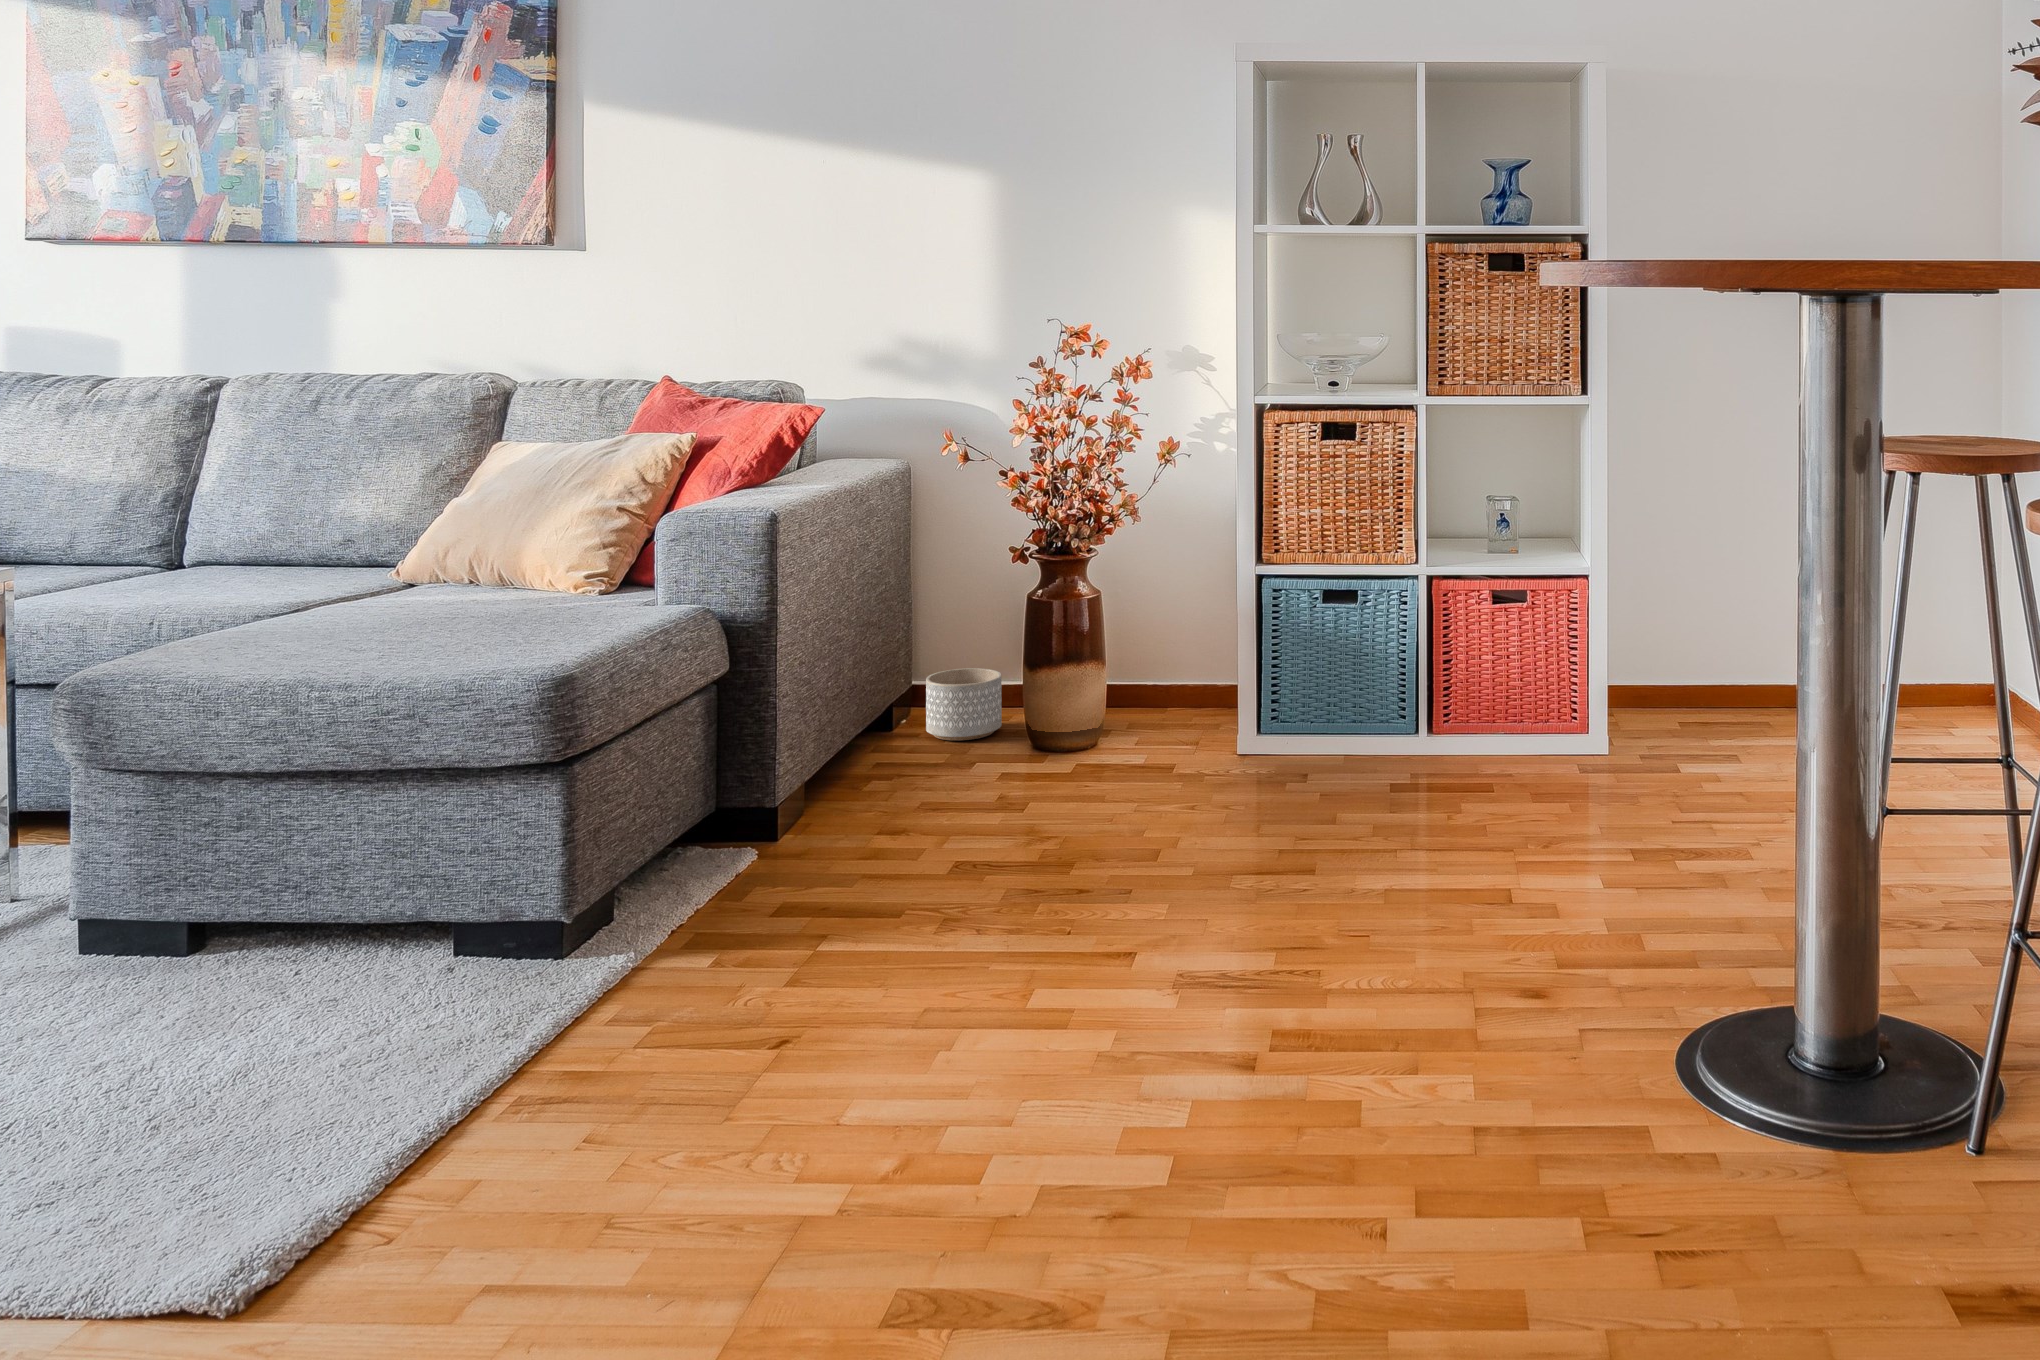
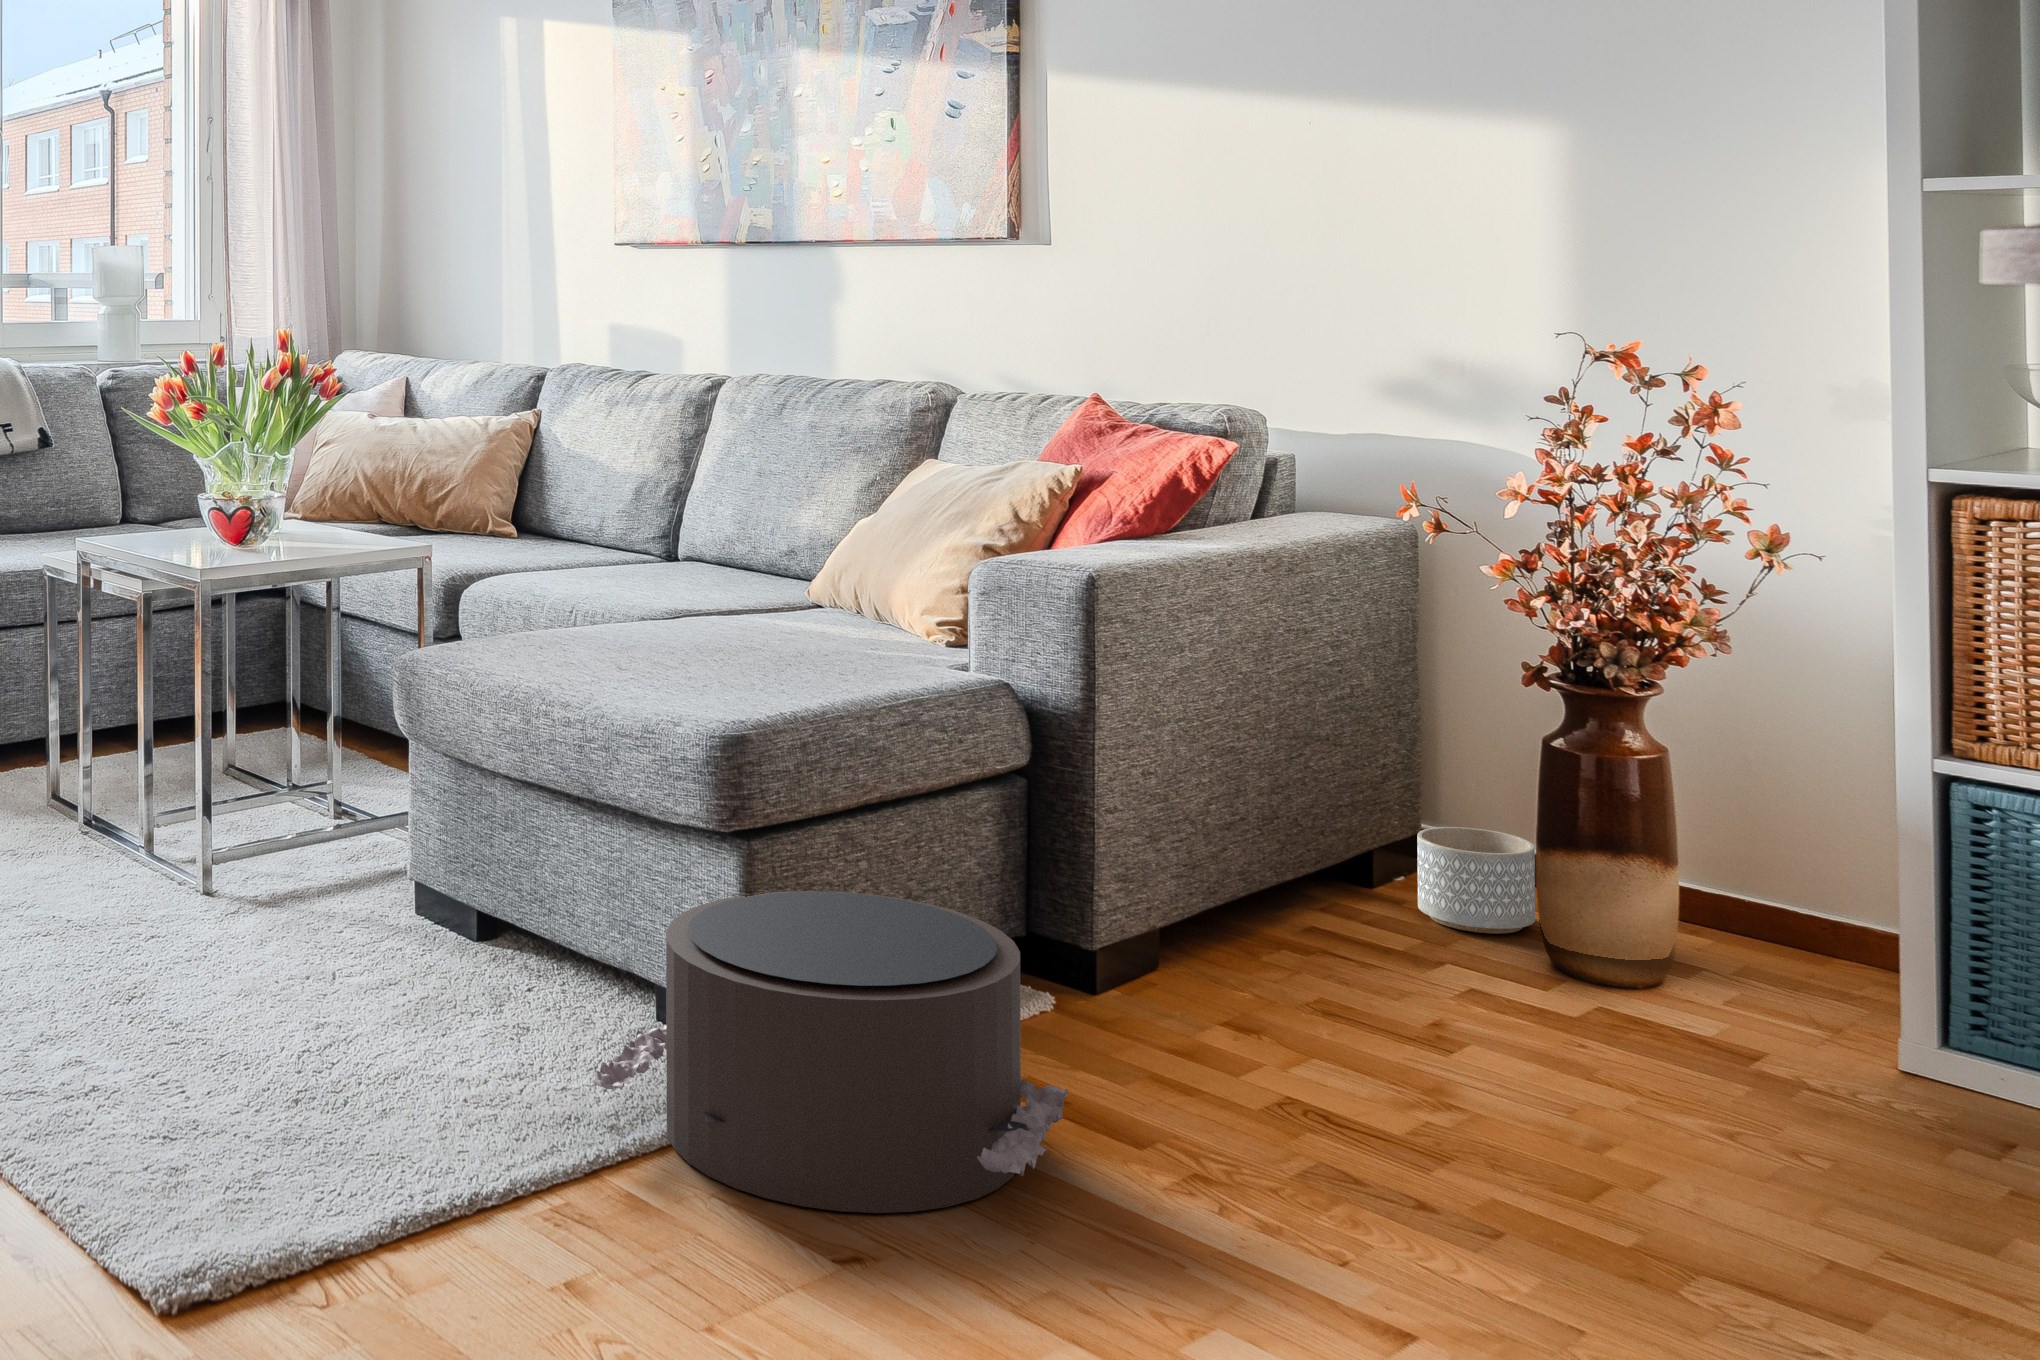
pouf: none [489,797,897,1067] -> present [591,891,1068,1213]

